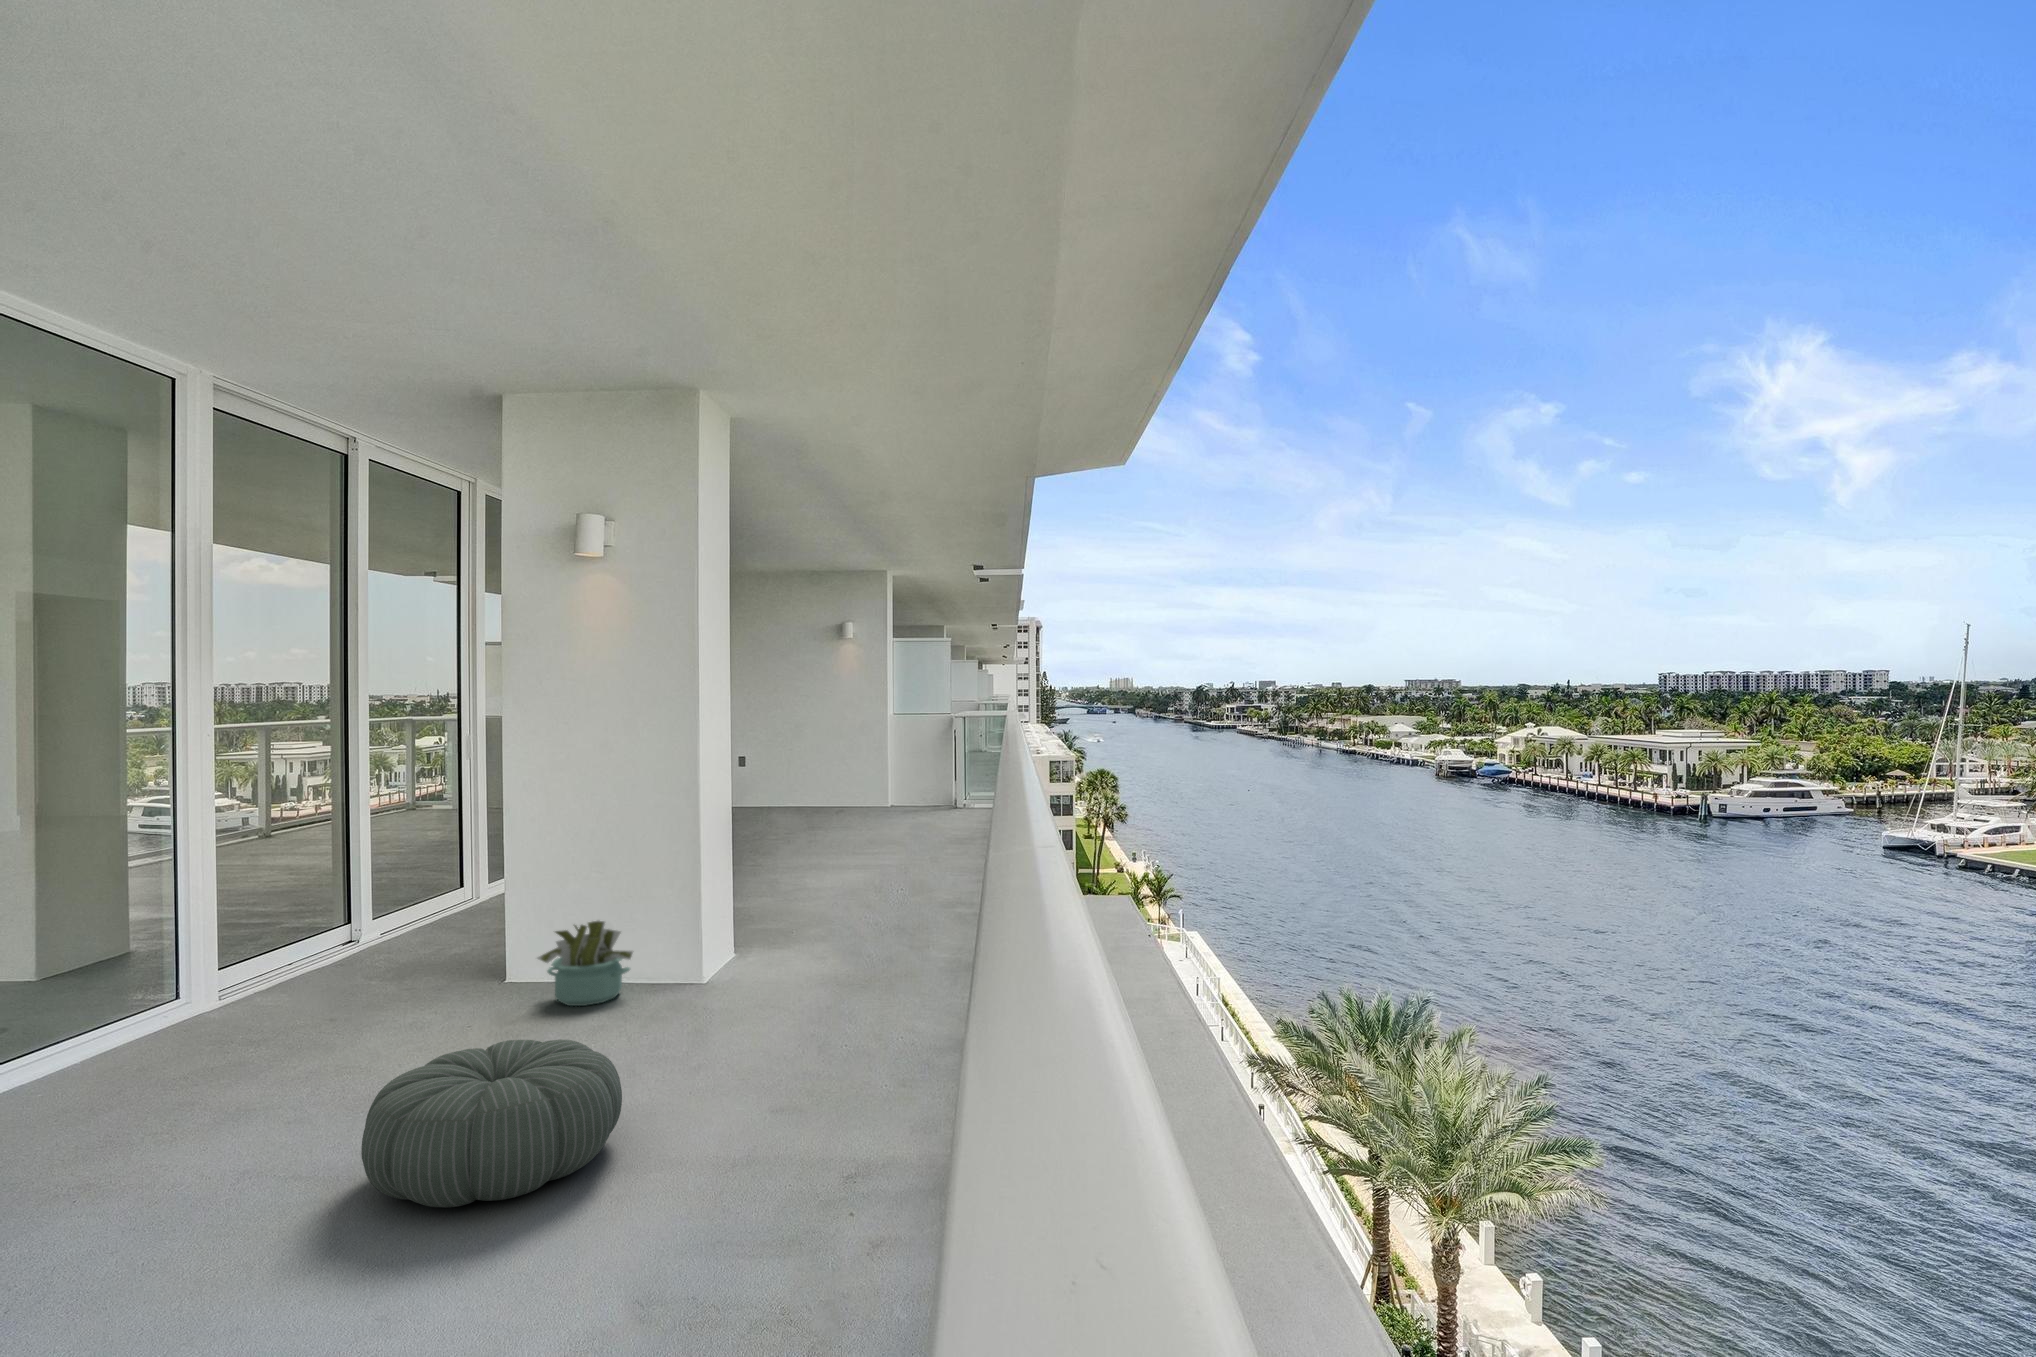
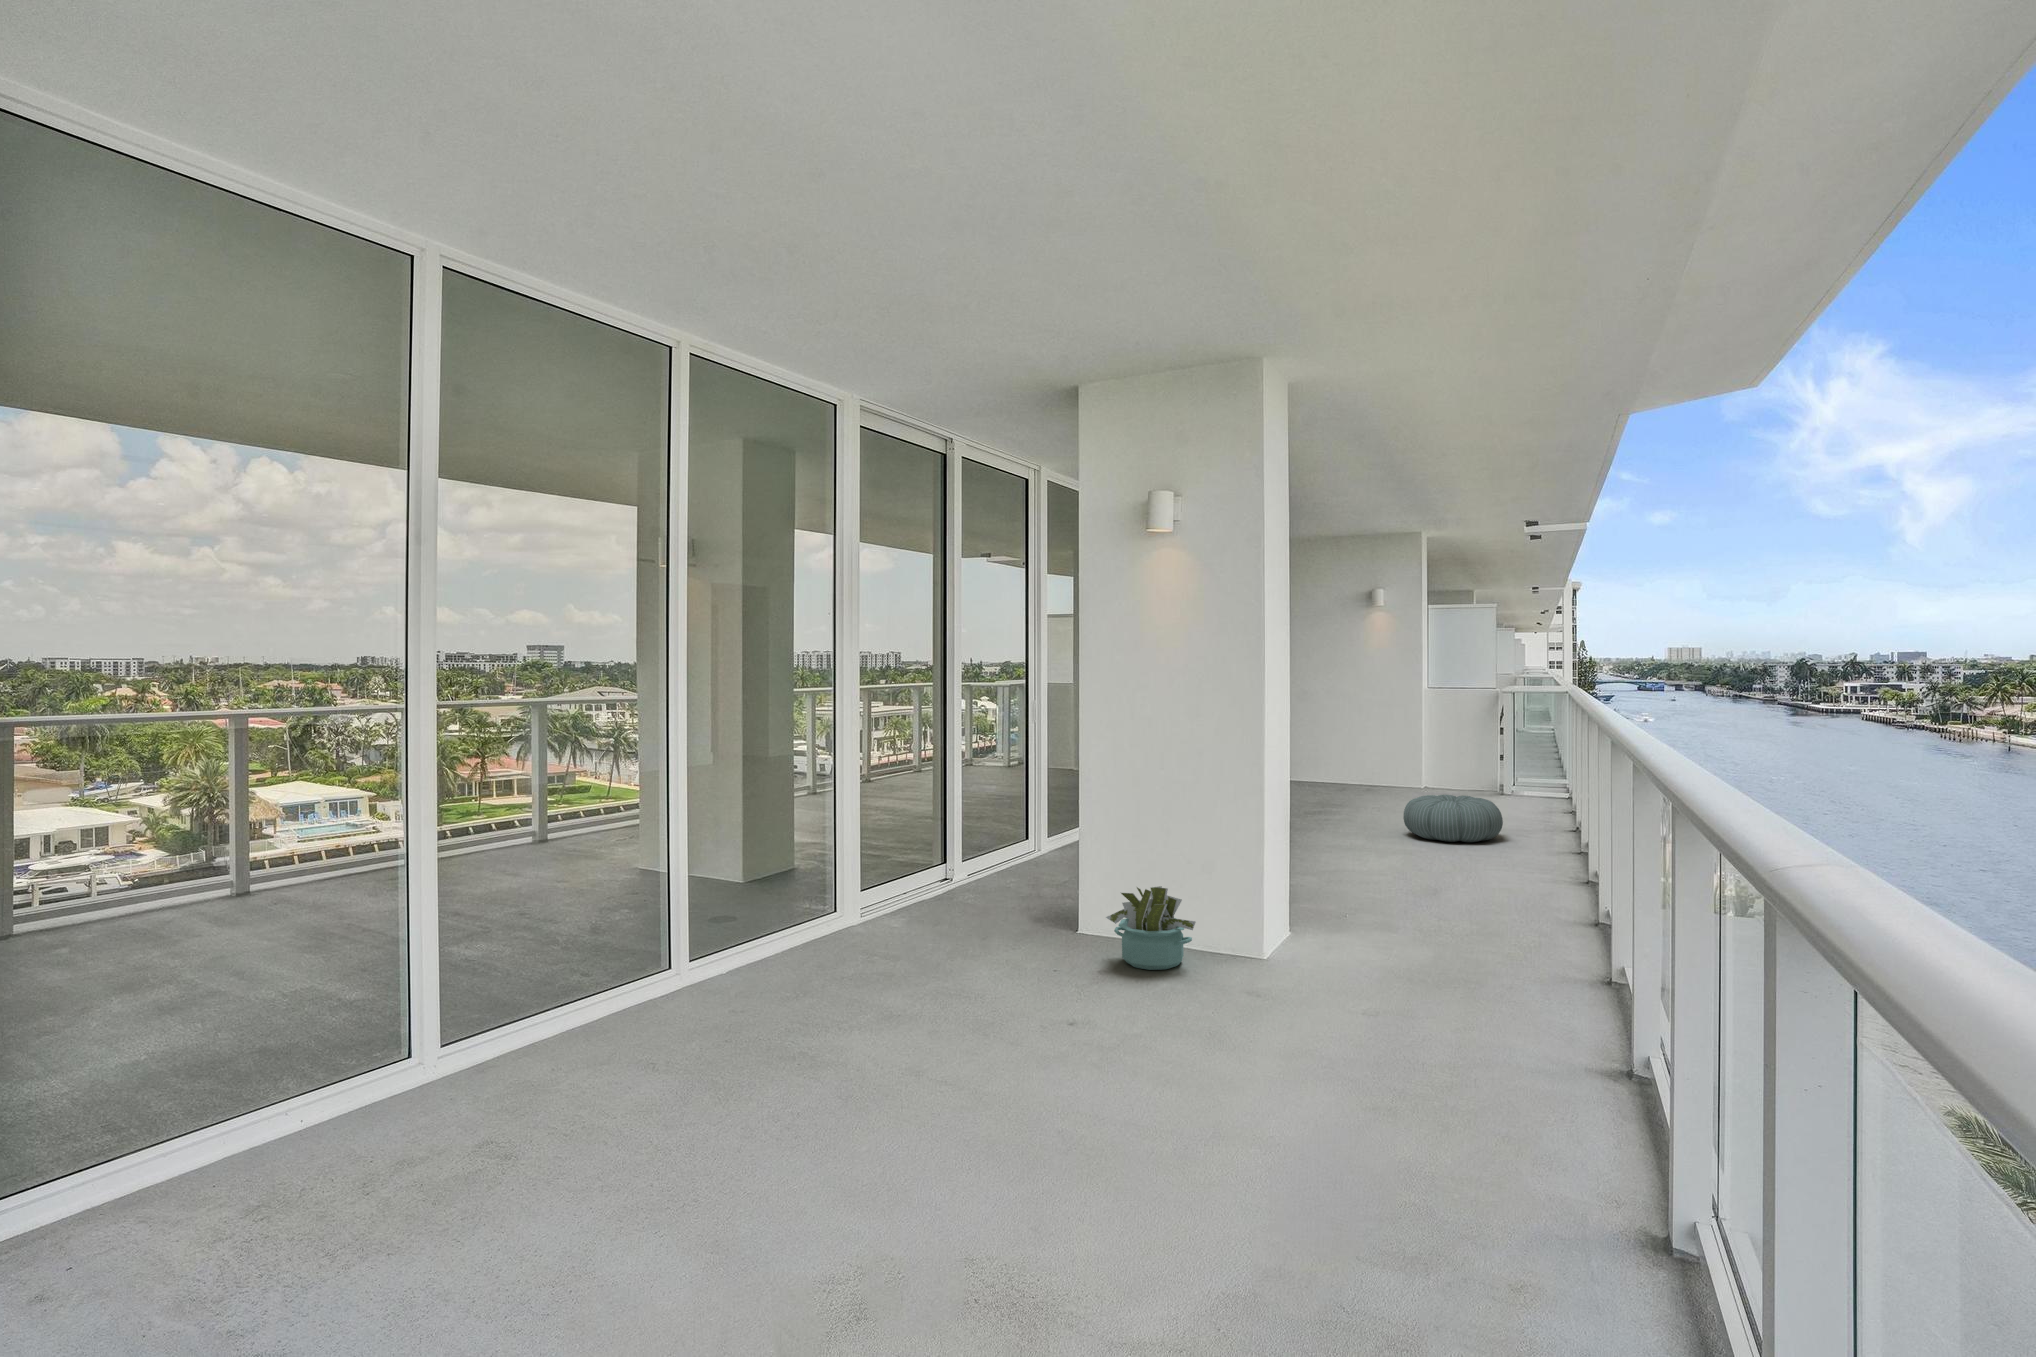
pouf: present [361,1039,622,1207] -> present [1403,795,1503,842]

